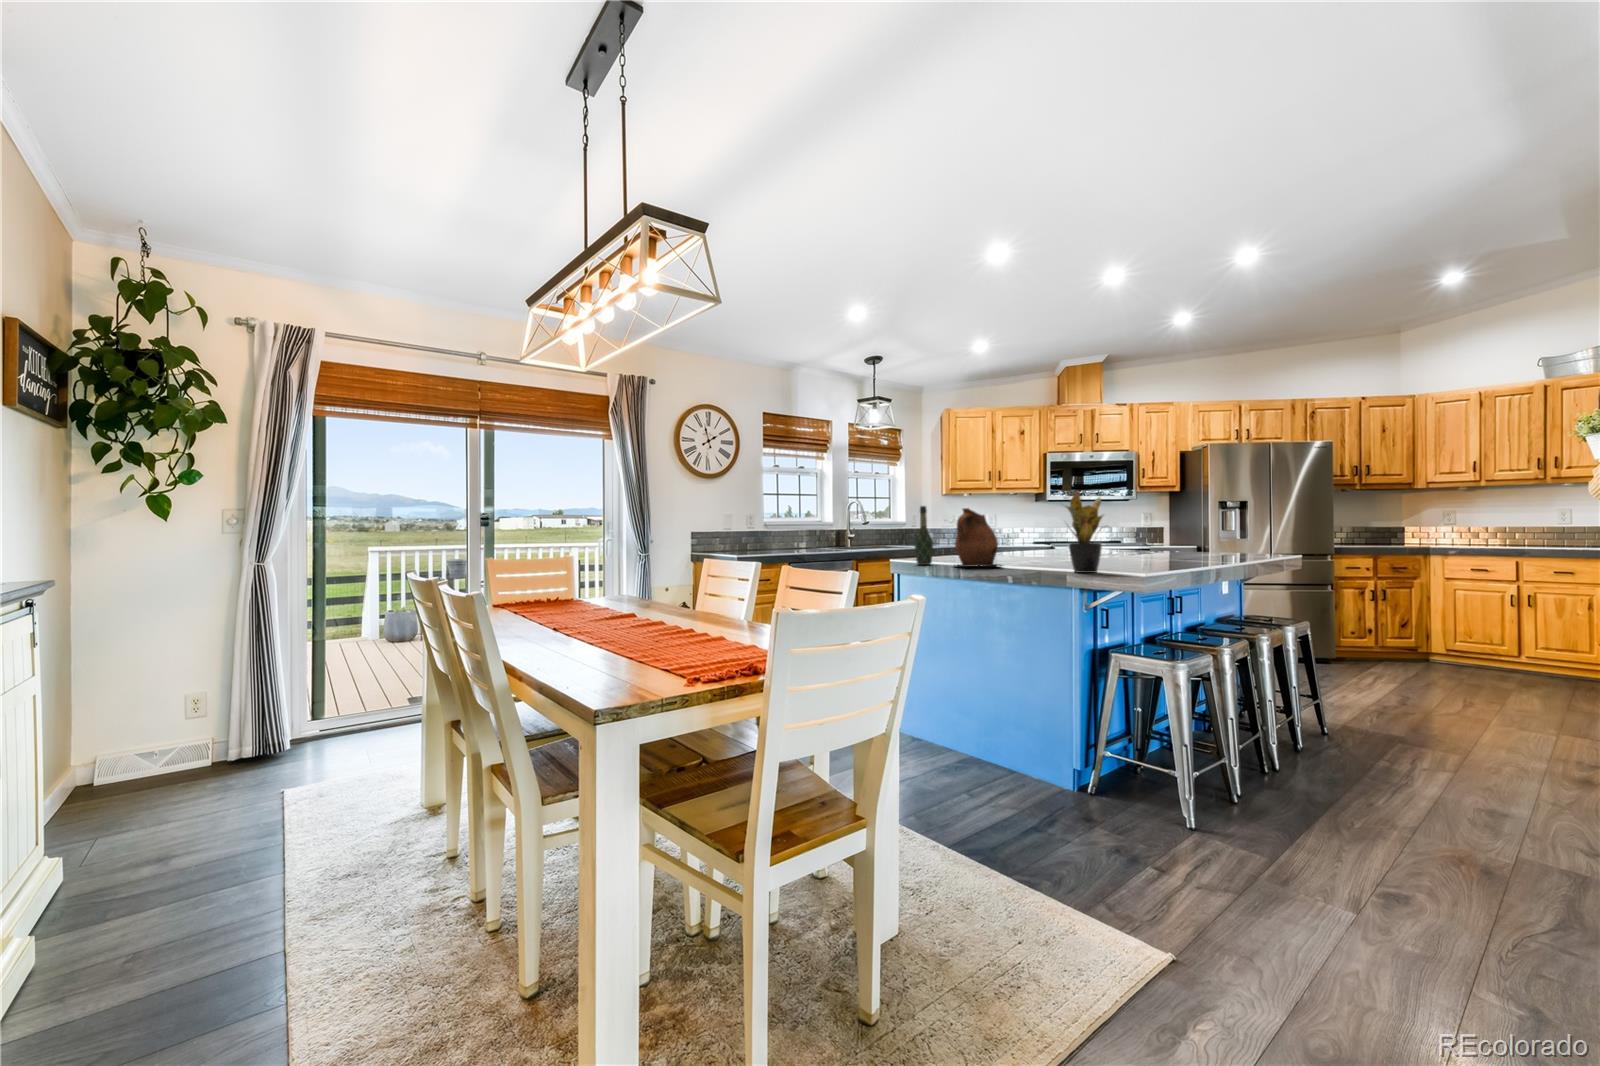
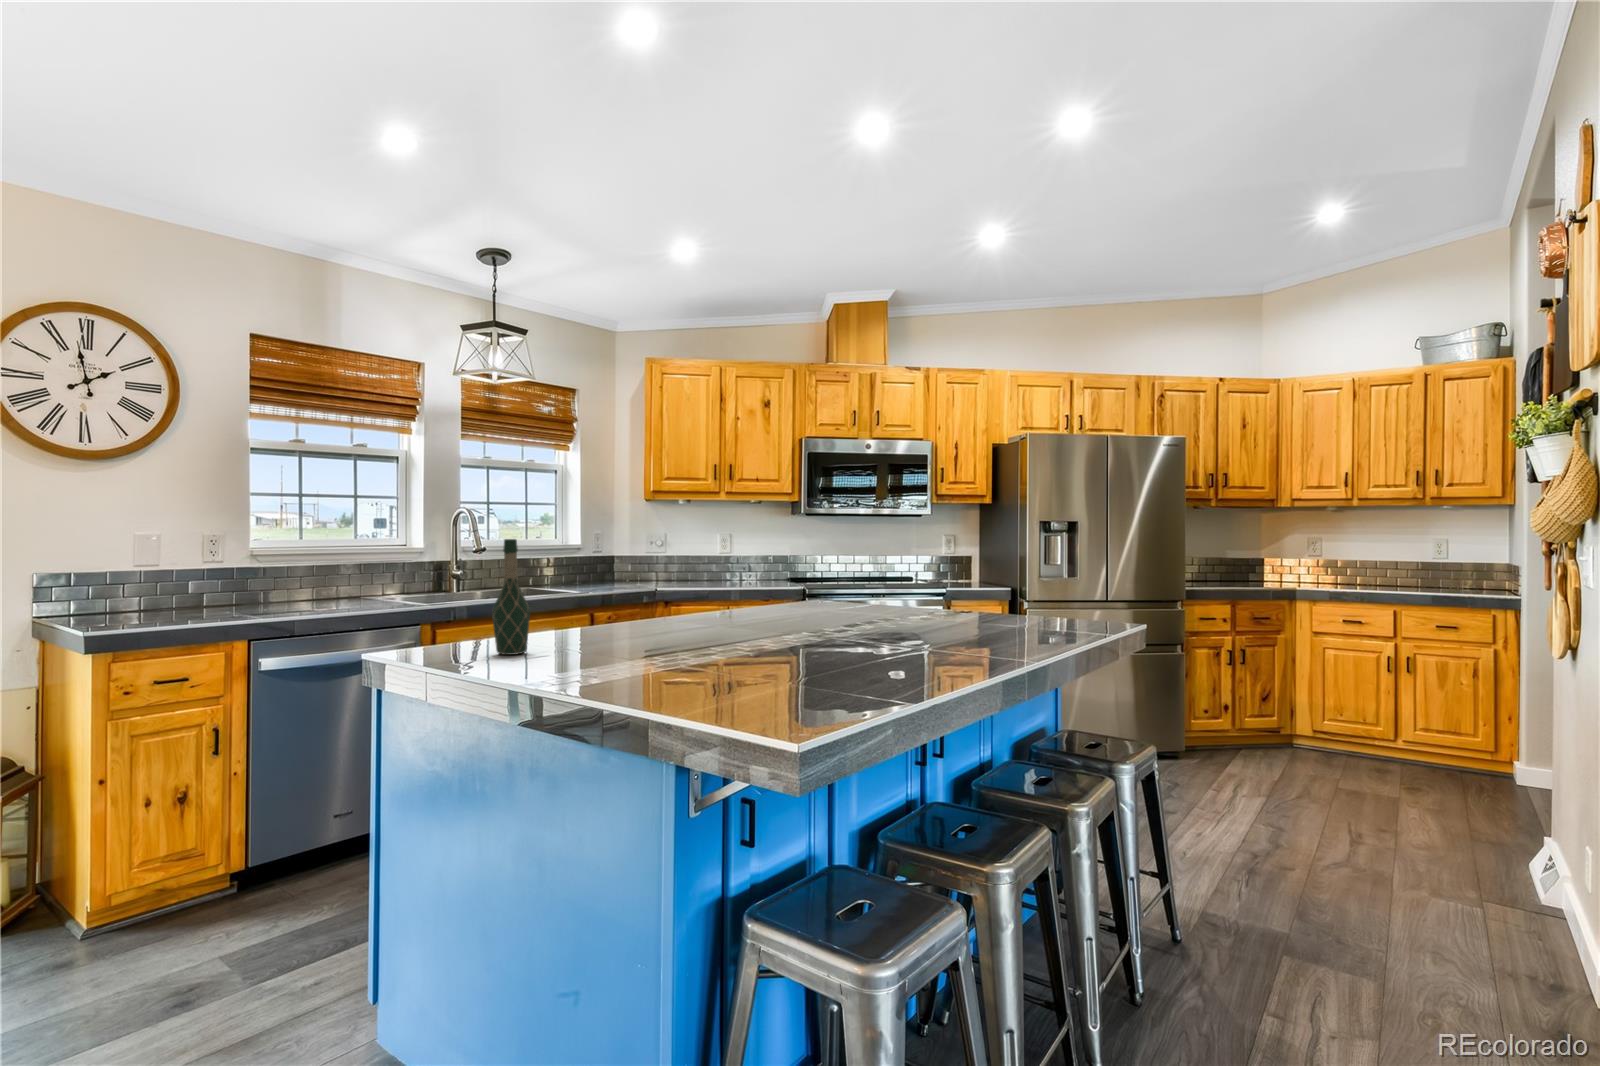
potted plant: present [1065,492,1107,573] -> none [723,518,832,684]
ceramic pitcher: present [955,508,1002,567] -> none [552,548,650,665]

